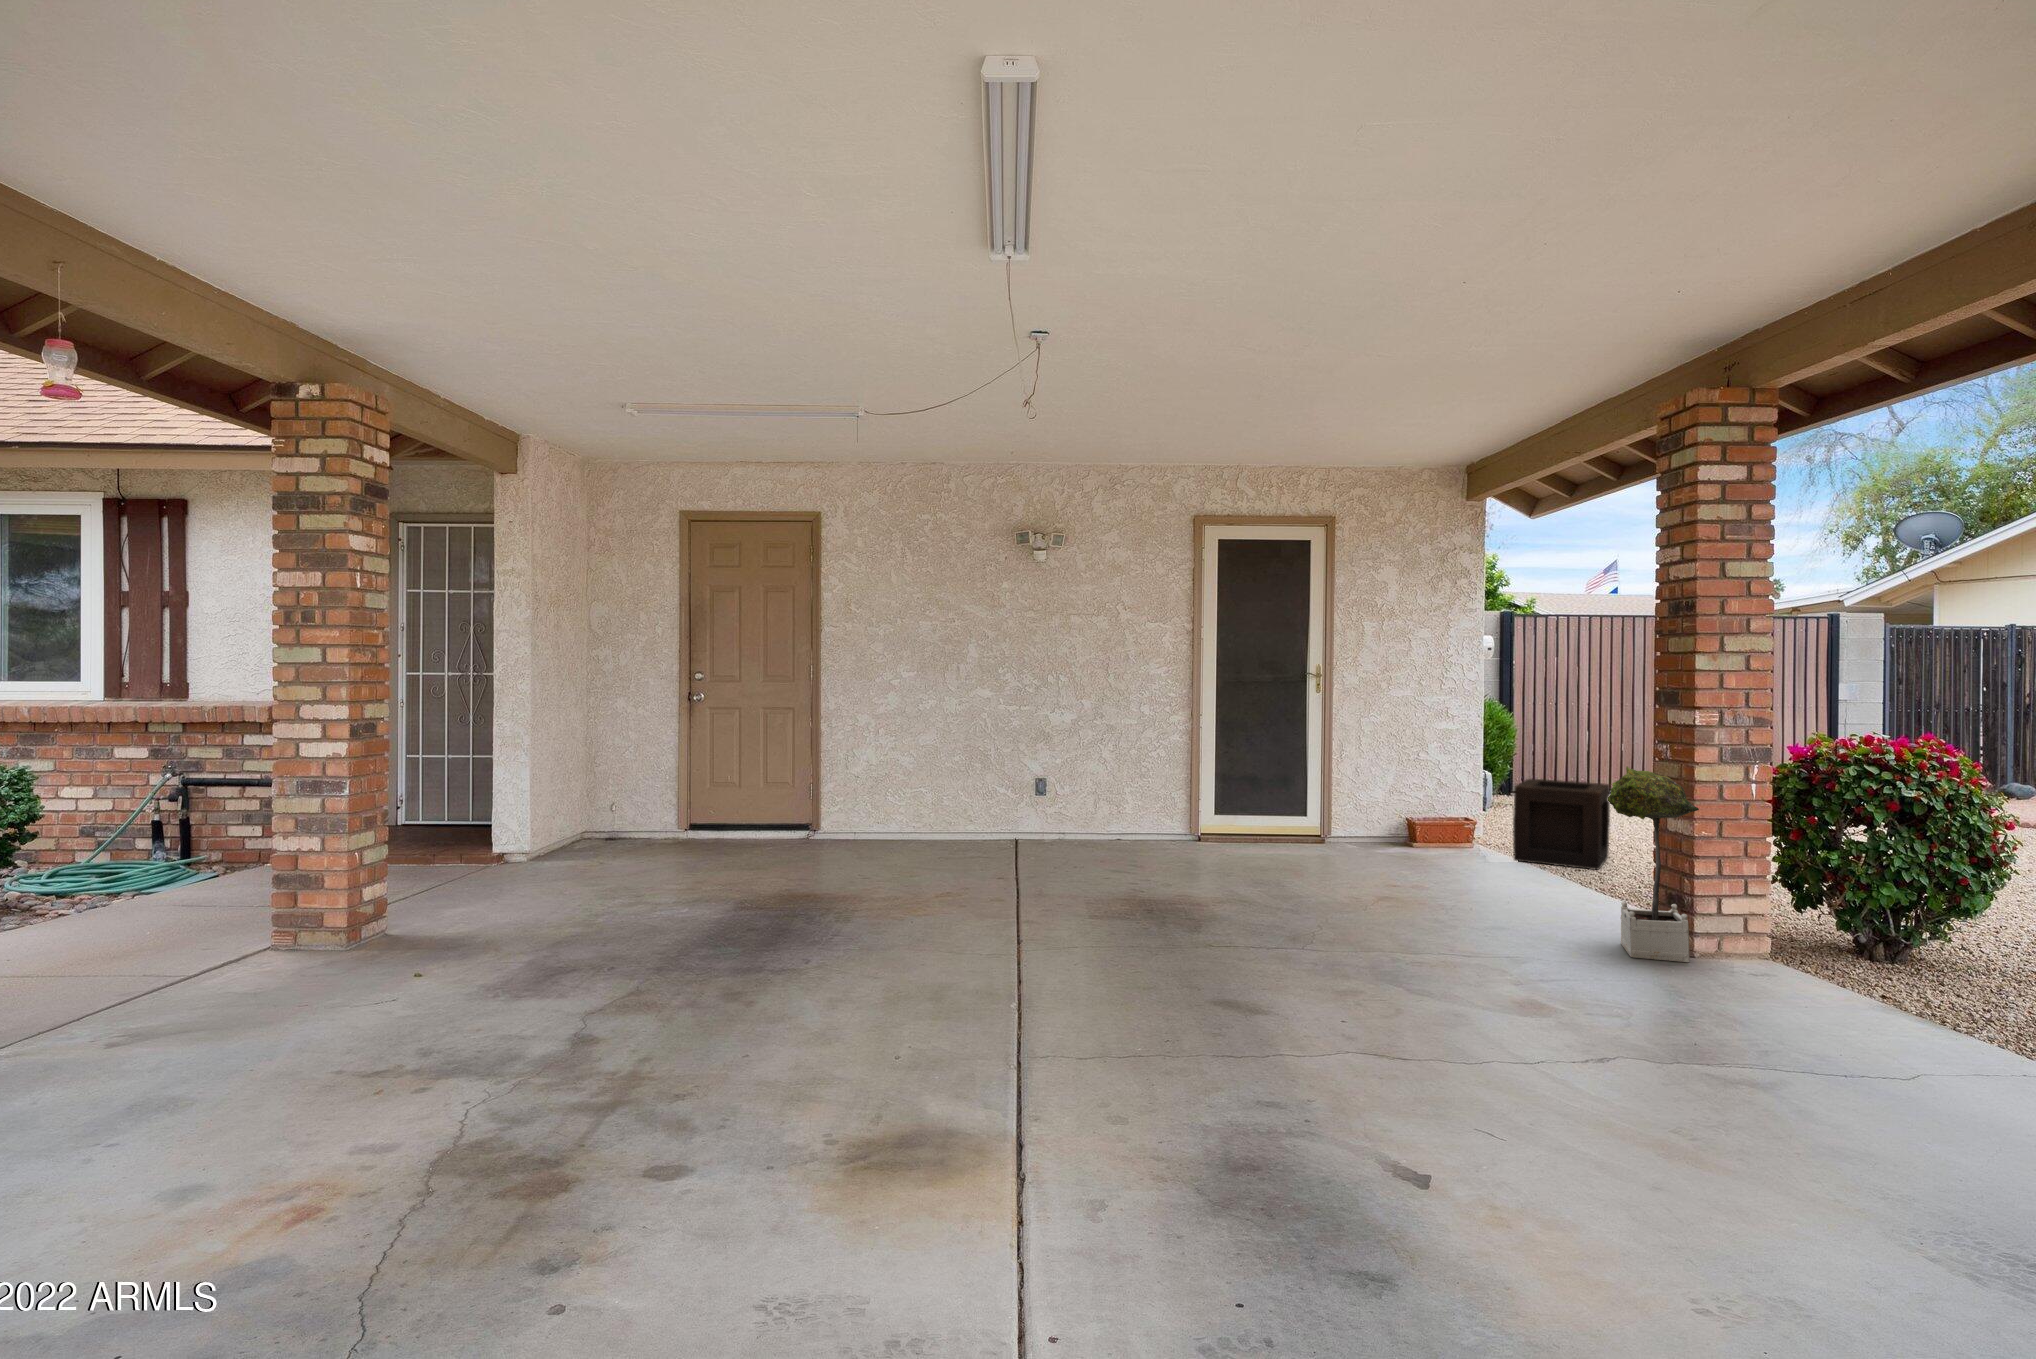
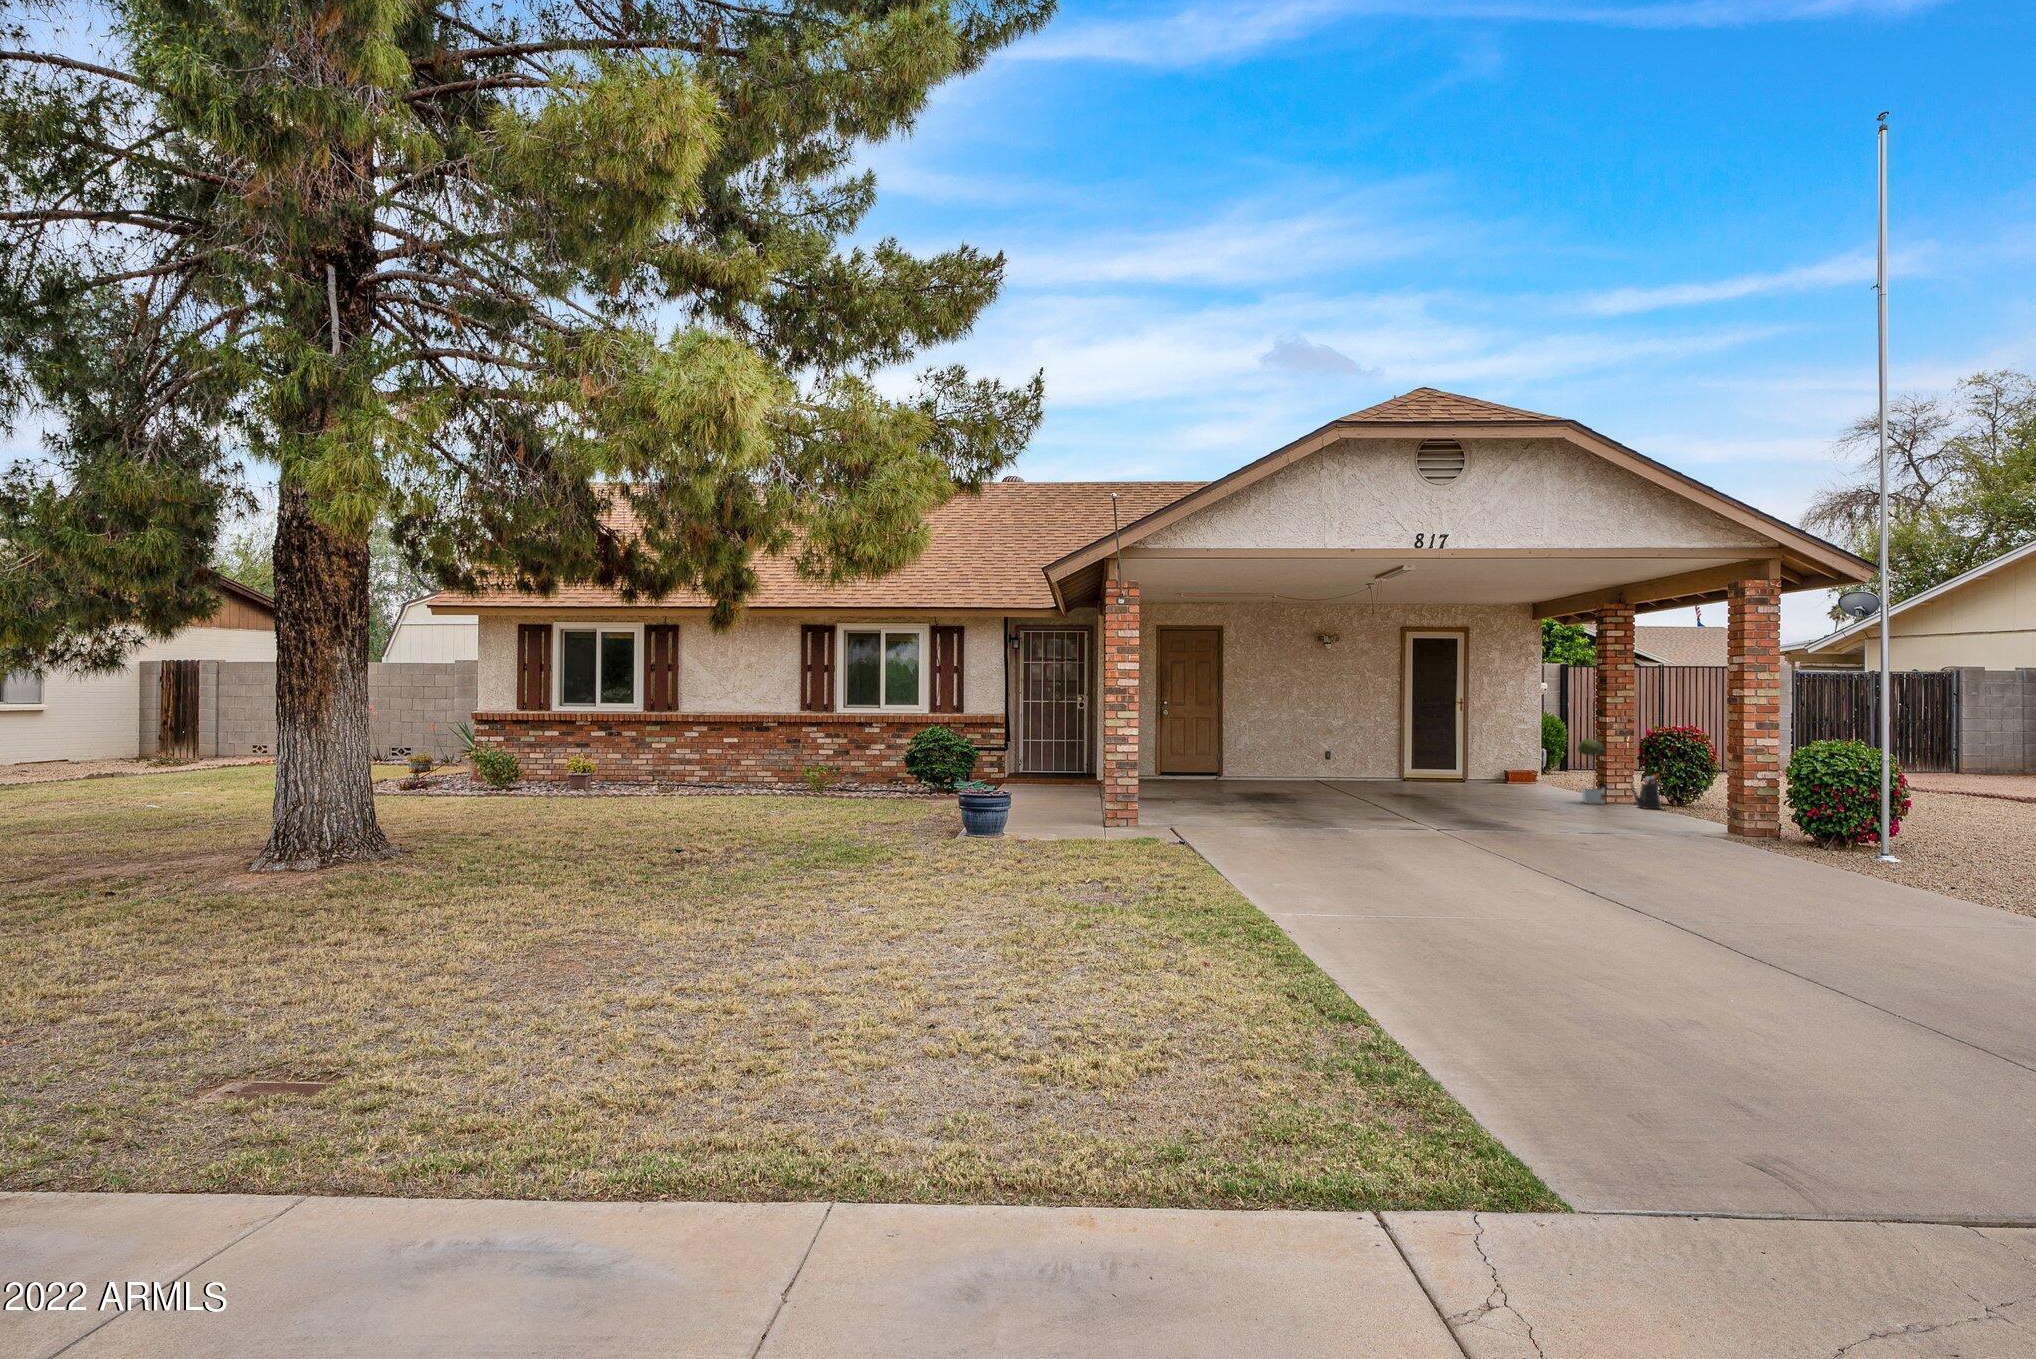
wooden crate: present [1513,779,1610,870] -> none [1536,752,1577,789]
watering can: none [1770,885,1895,1005] -> present [1631,774,1661,809]

